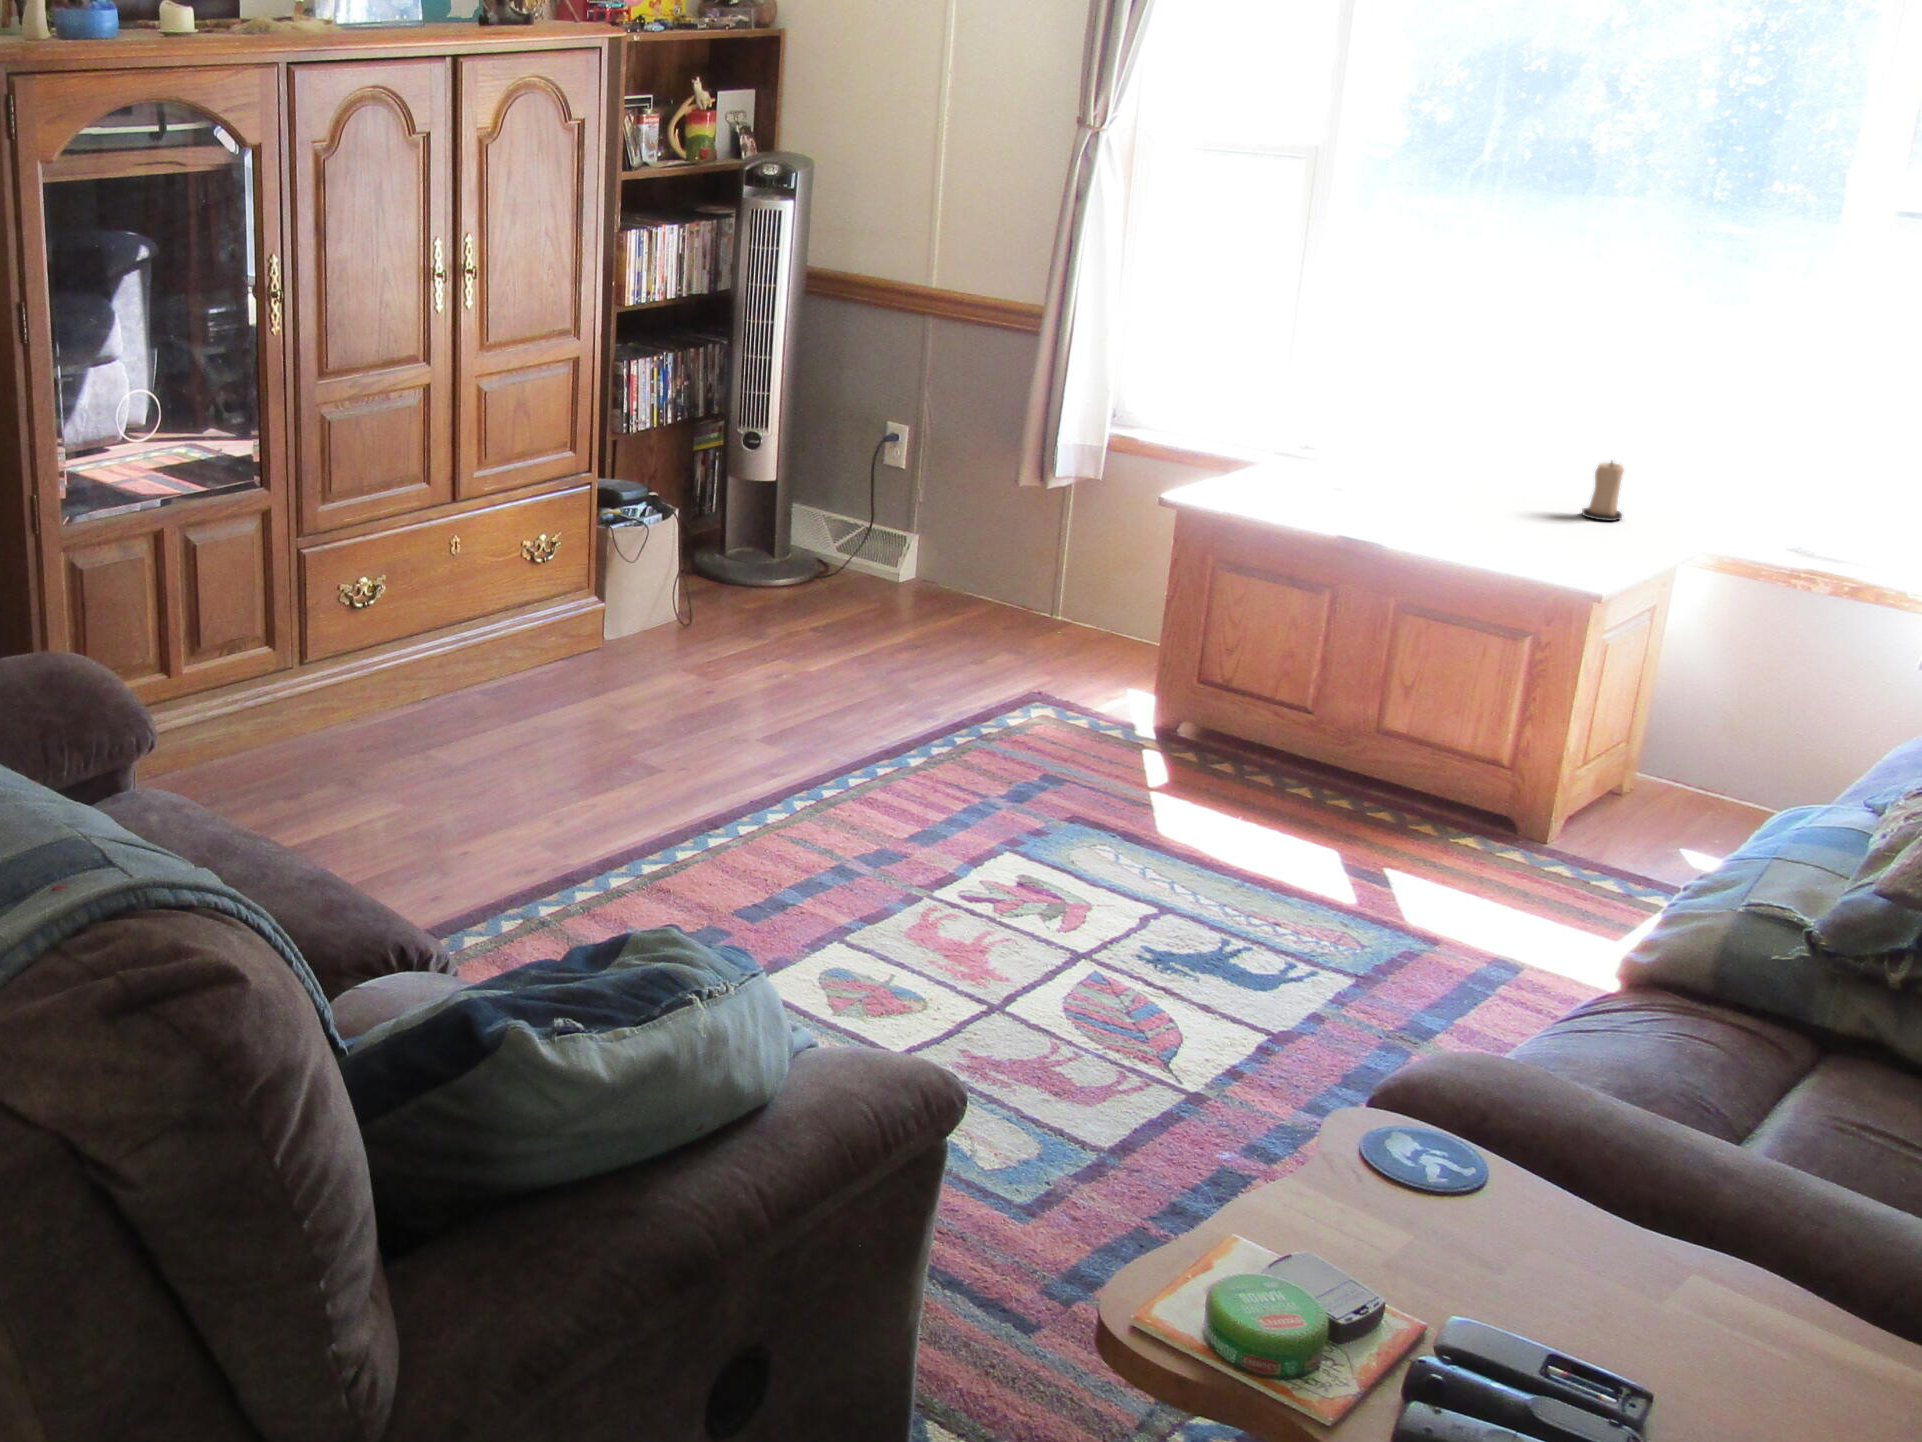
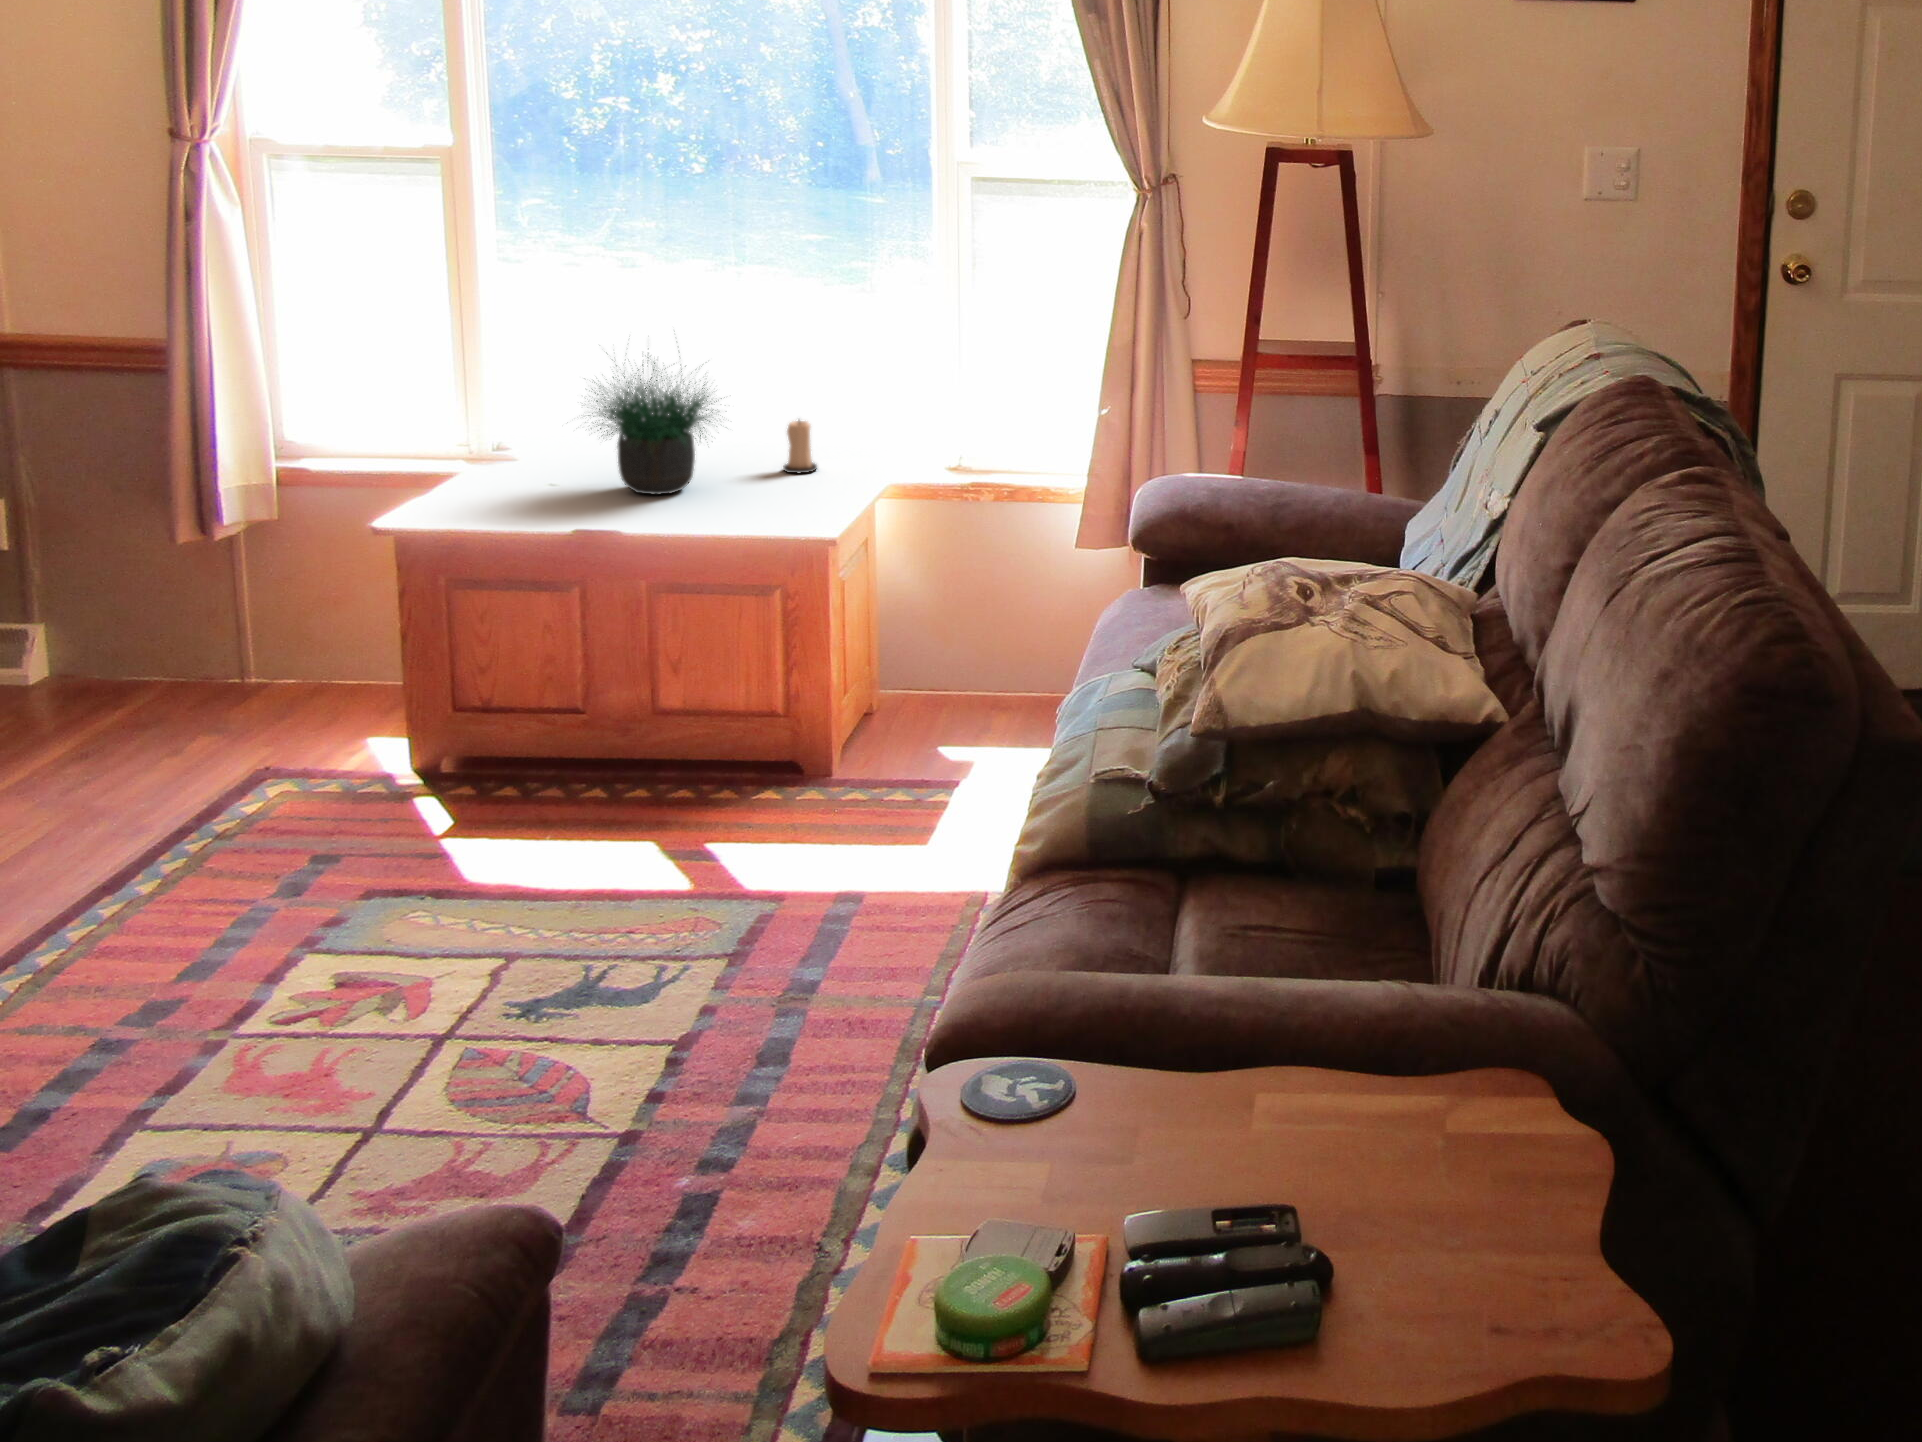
potted plant: none [1347,341,1540,516] -> present [588,357,722,495]

